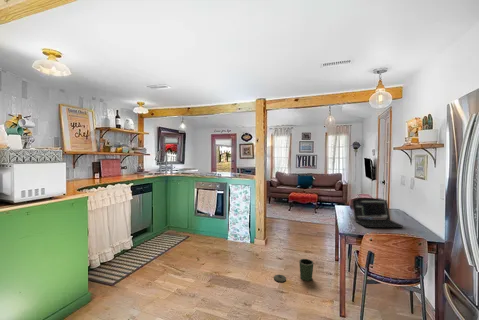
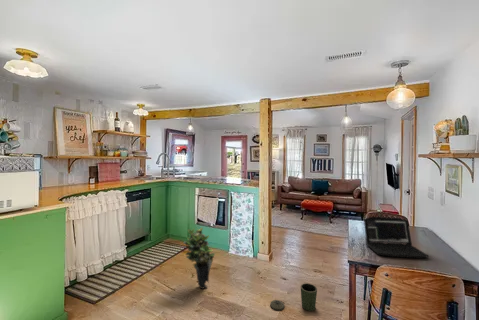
potted plant: none [193,216,222,270] -> present [184,228,215,289]

